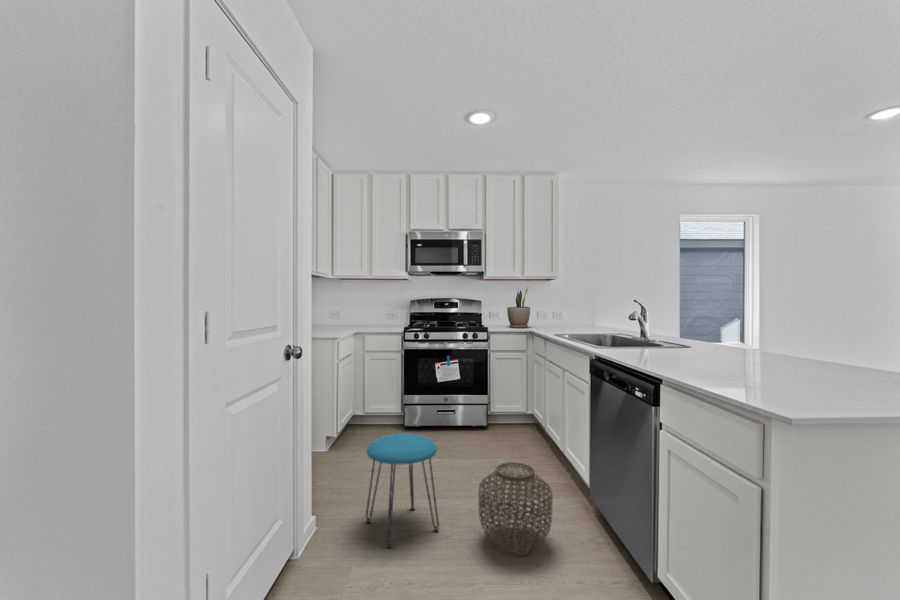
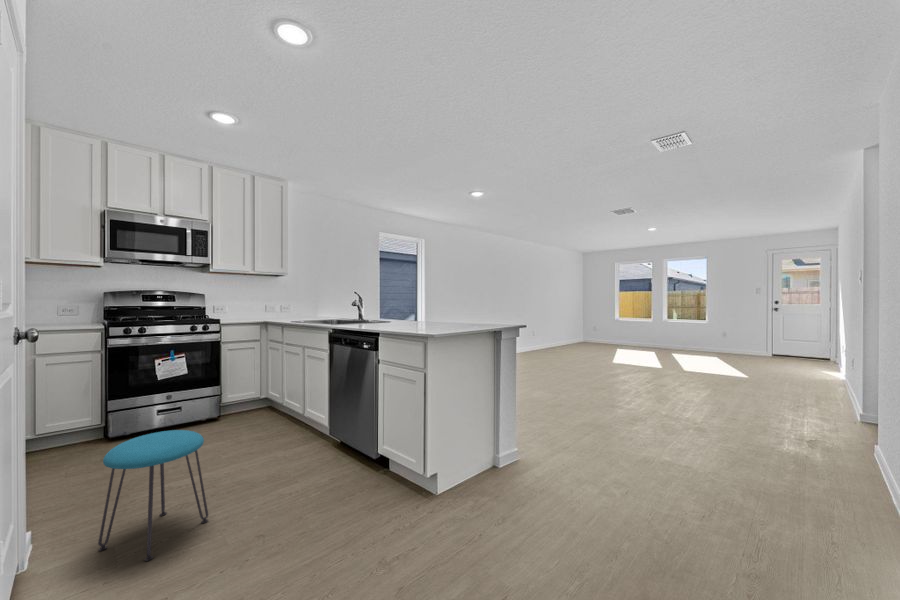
potted plant: present [507,287,530,328] -> none [237,279,261,318]
woven basket: present [479,462,552,556] -> none [257,429,326,510]

